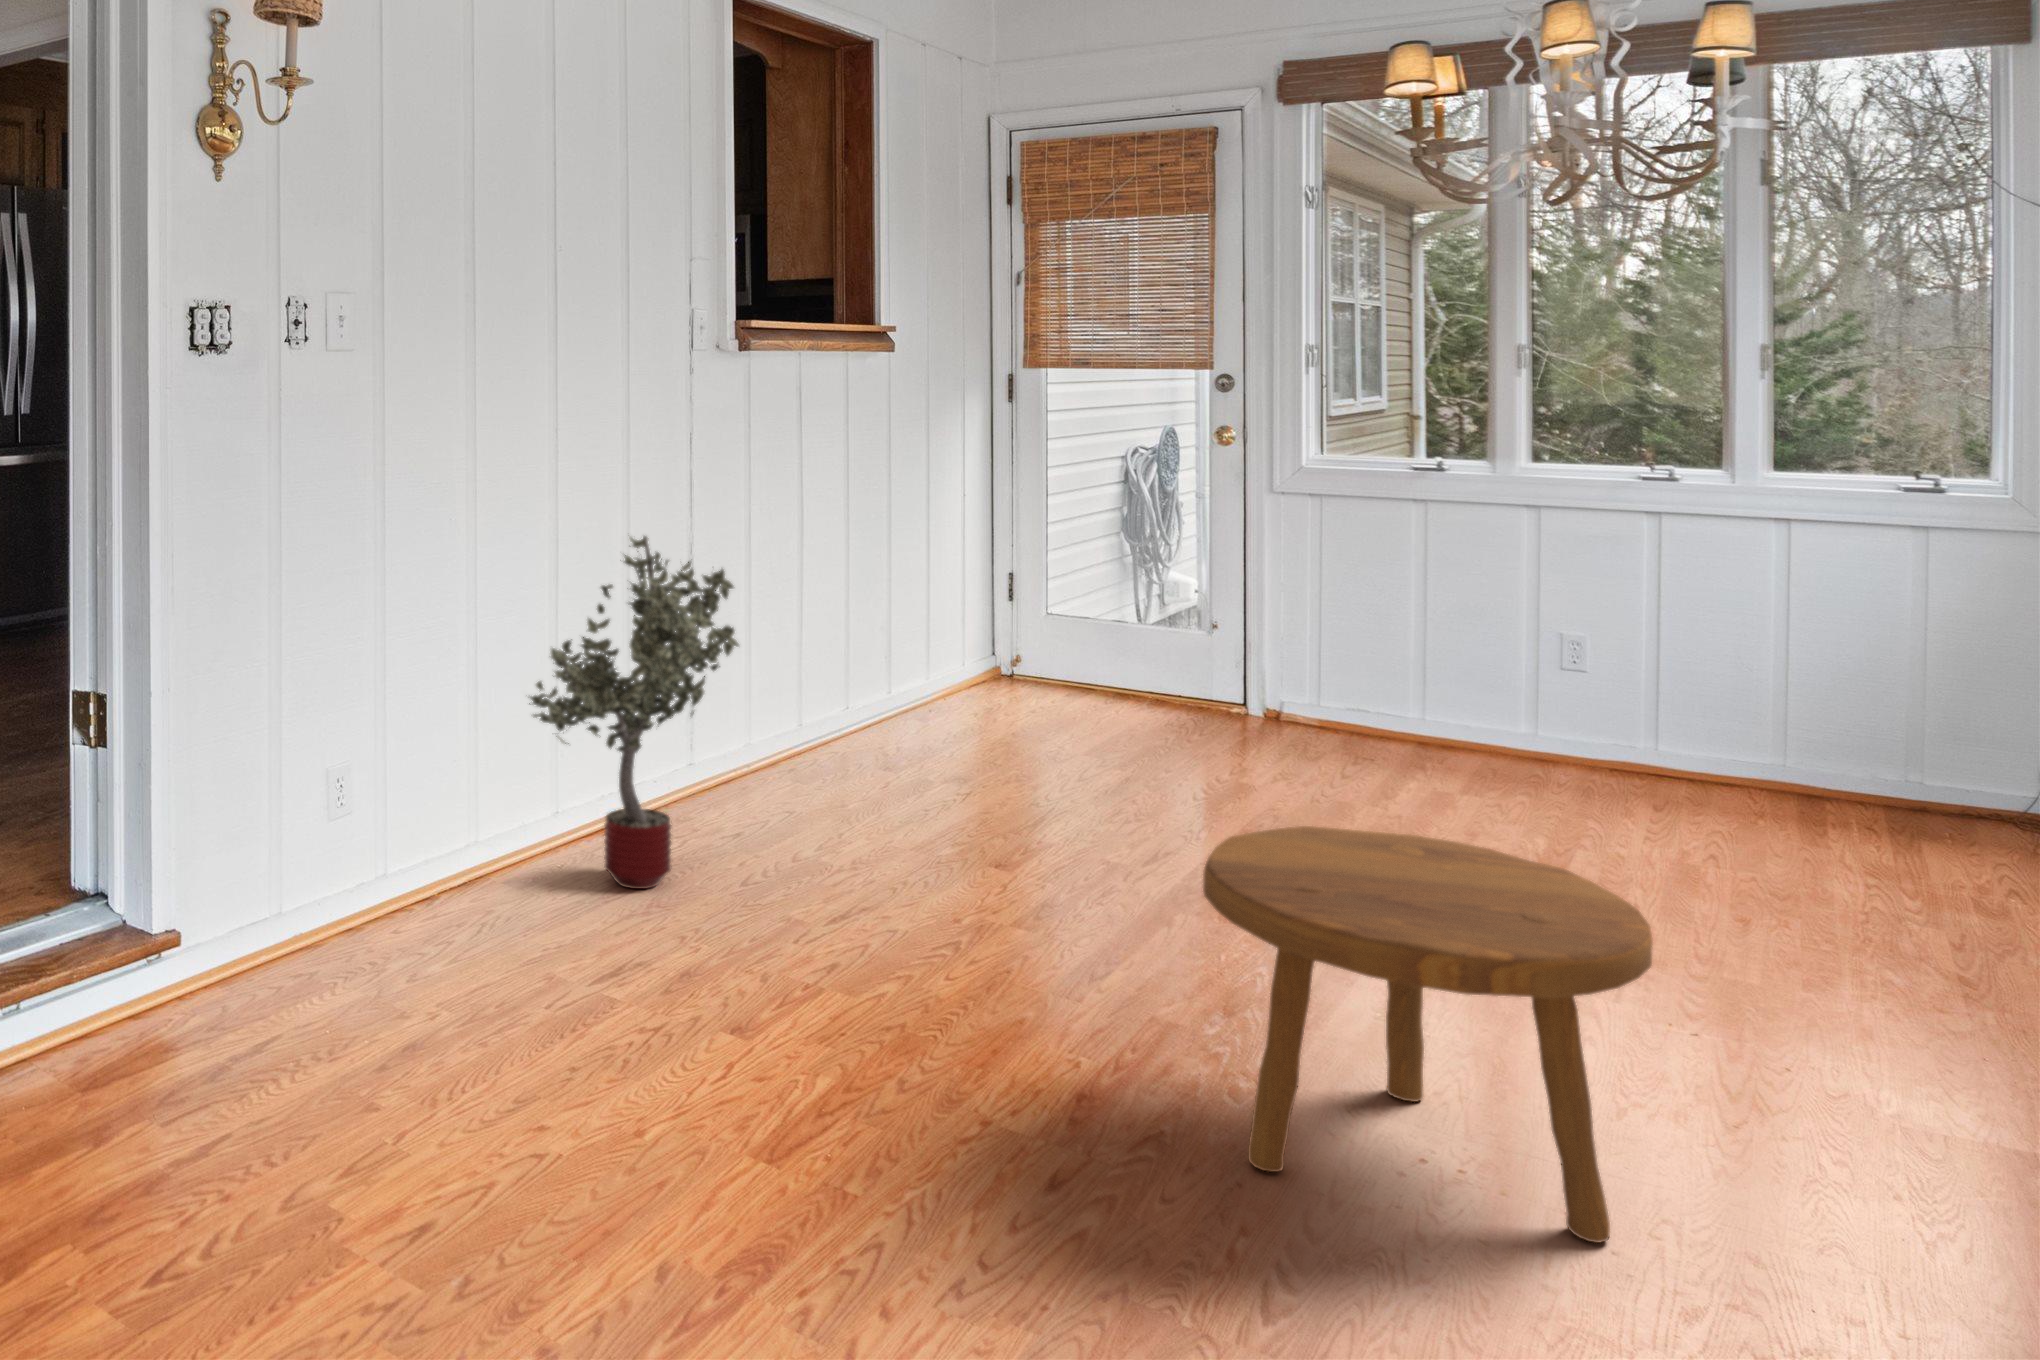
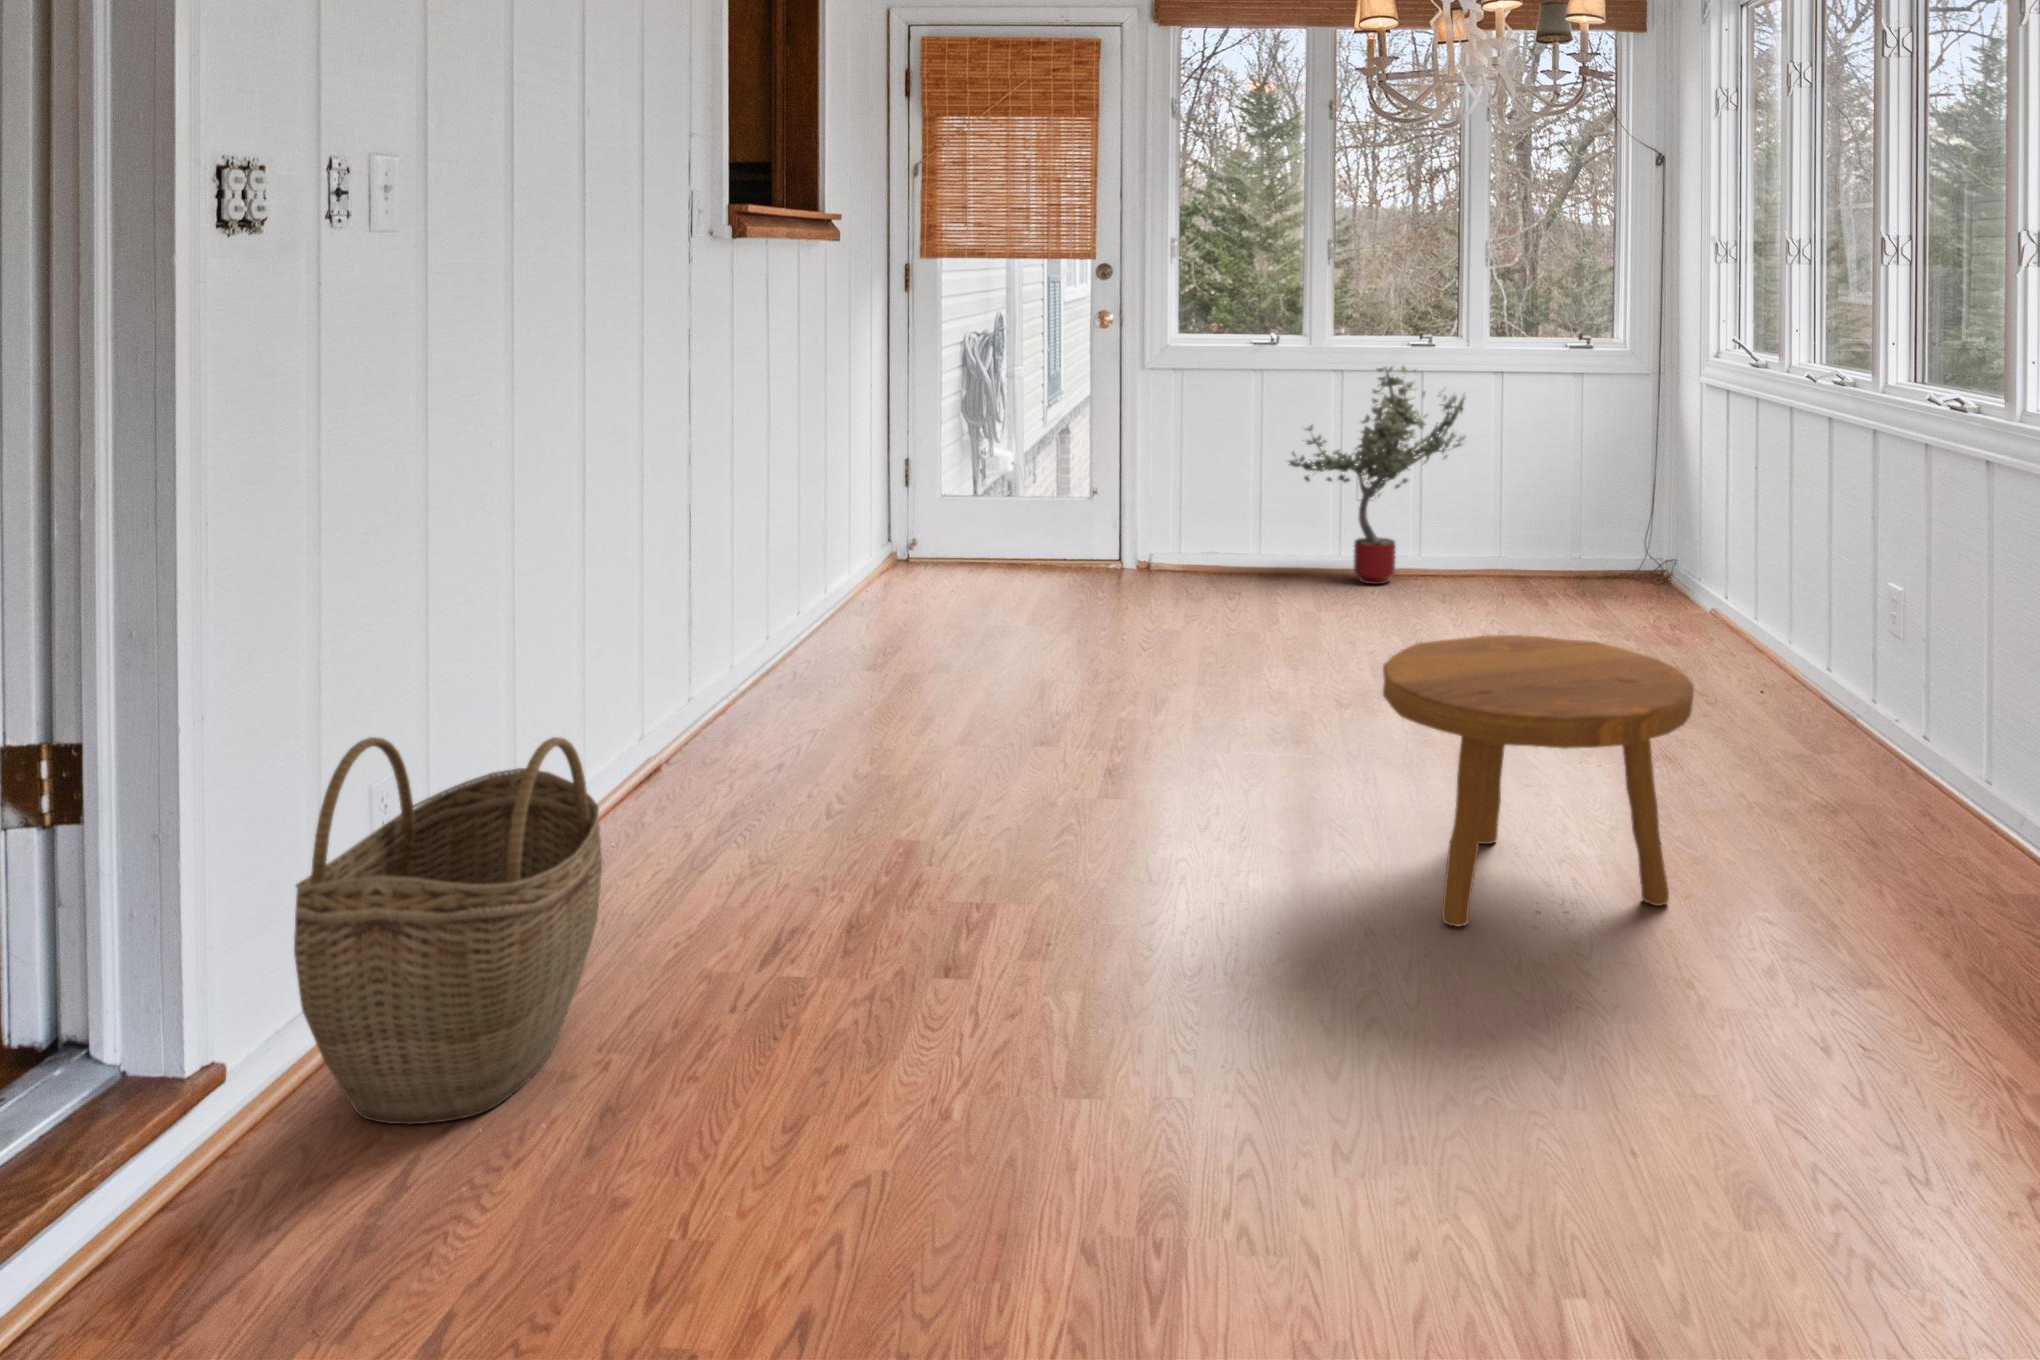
potted tree: present [529,536,739,889] -> present [1289,366,1465,584]
woven basket: none [203,724,433,1029] -> present [294,737,602,1124]

